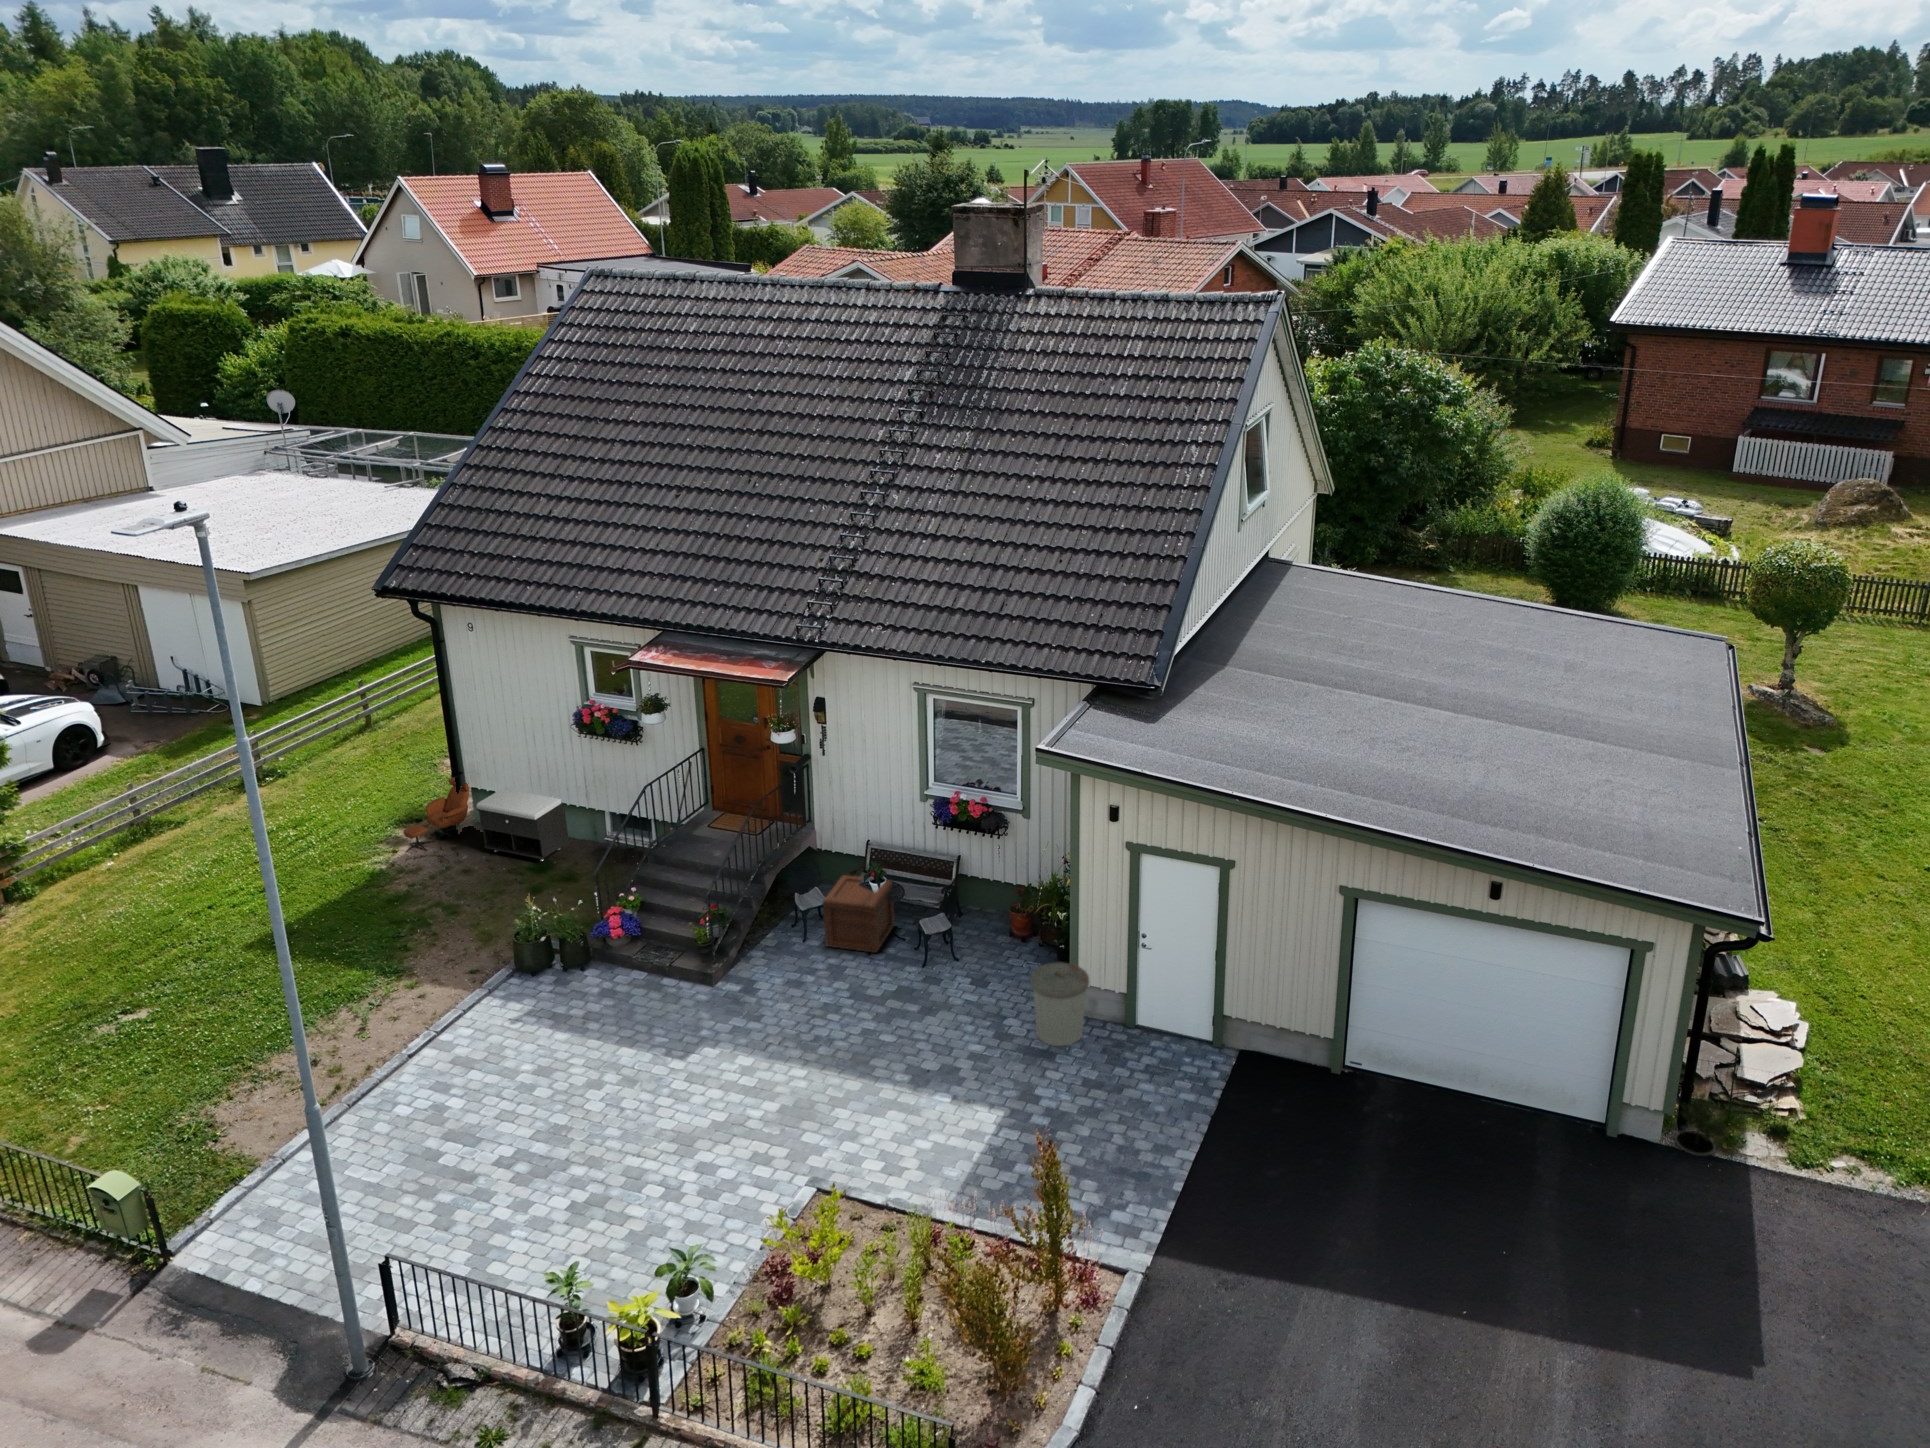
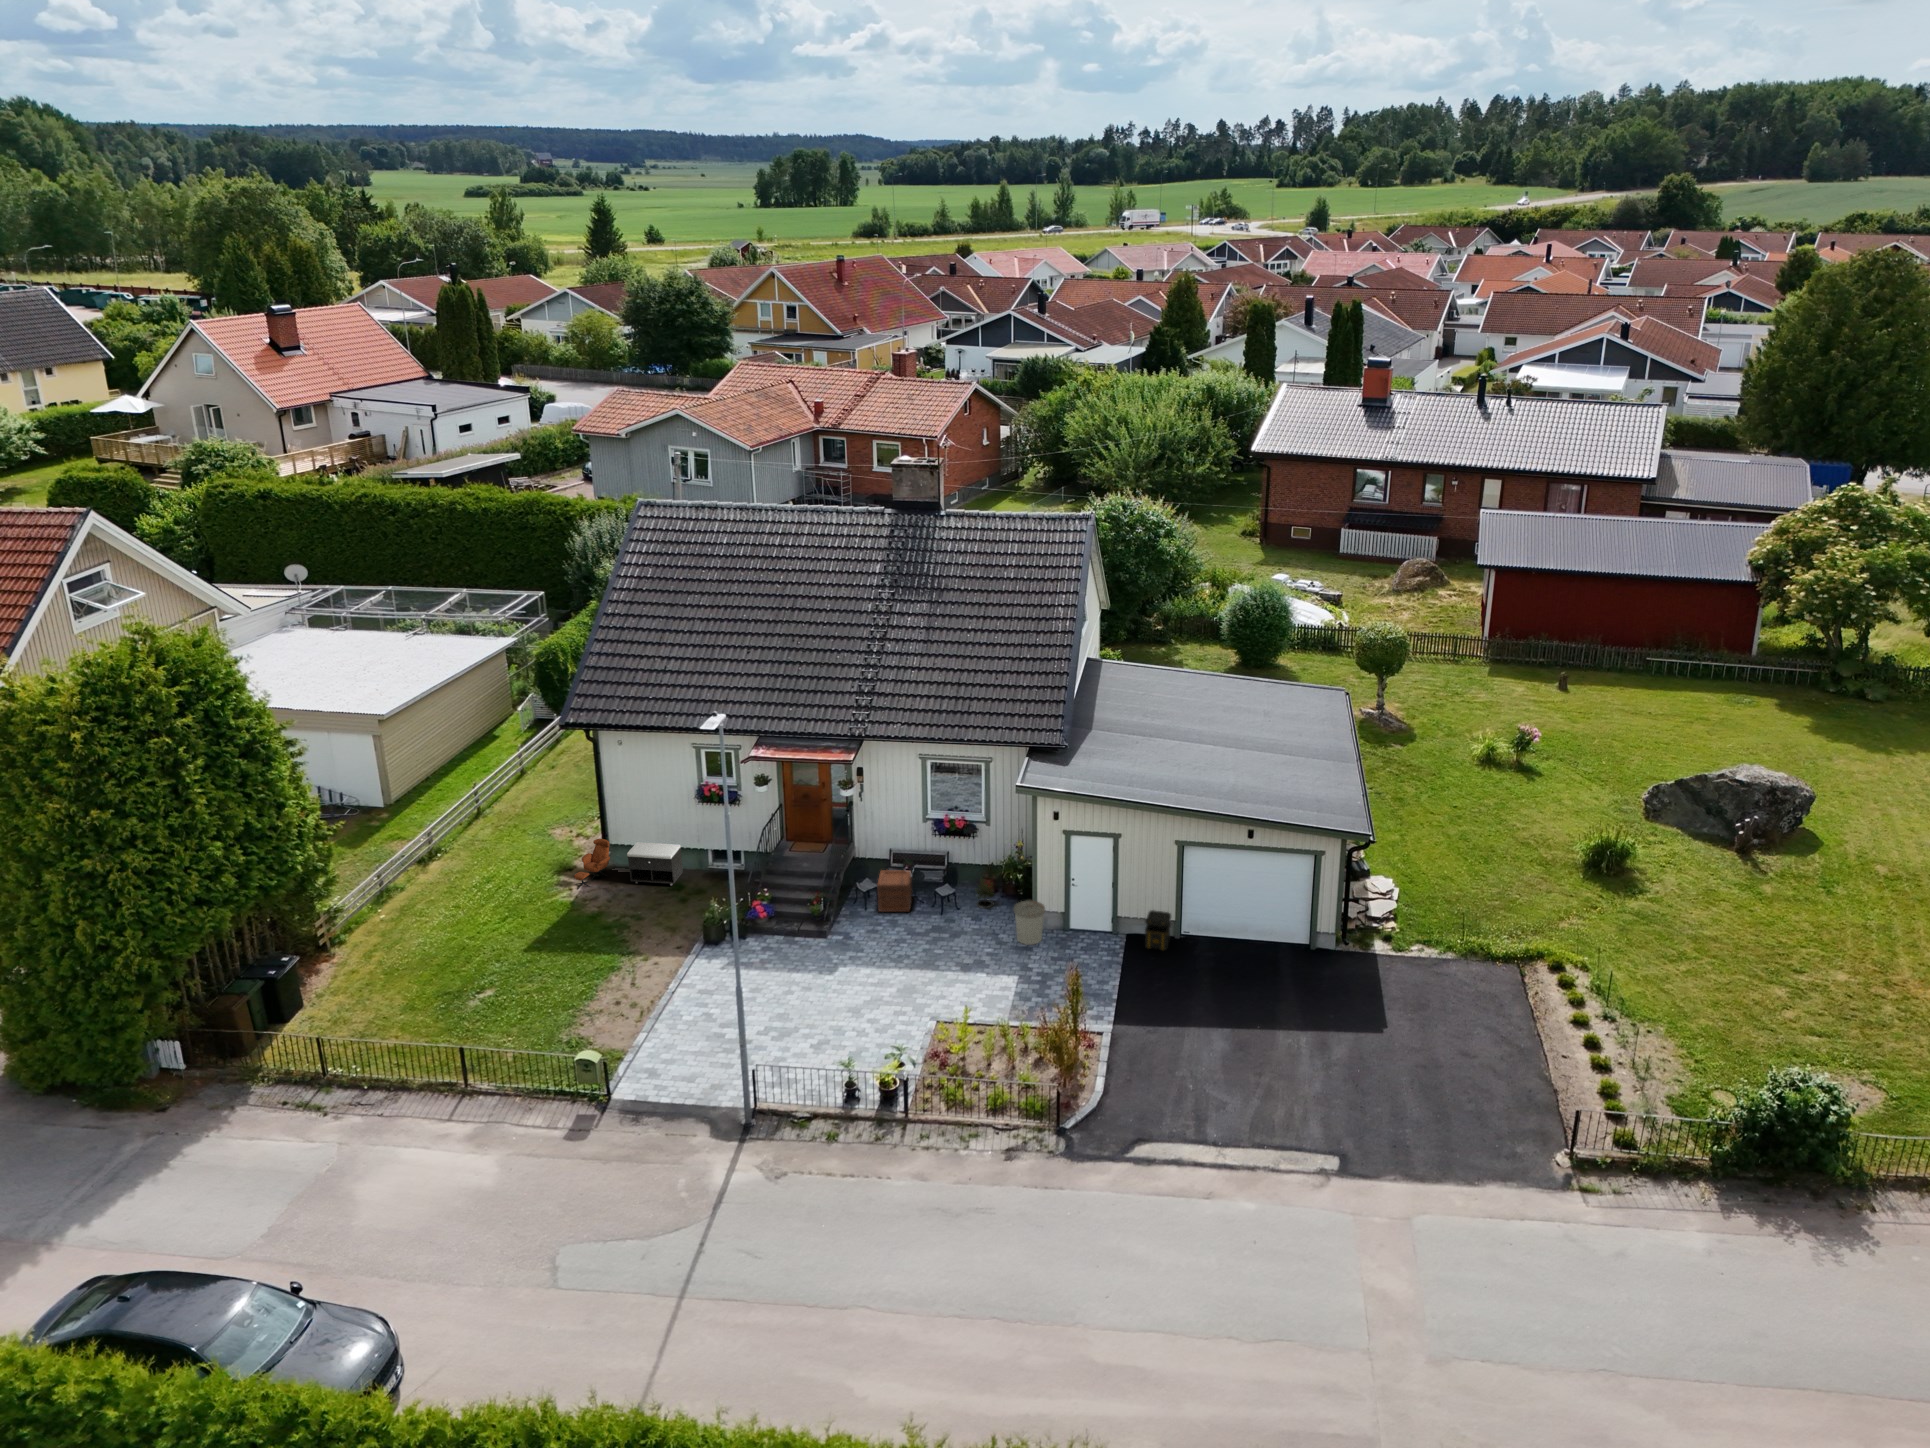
toolbox: none [1269,1012,1326,1095] -> present [1145,910,1171,950]
potted tree: present [1675,1093,1724,1156] -> present [975,877,994,908]

